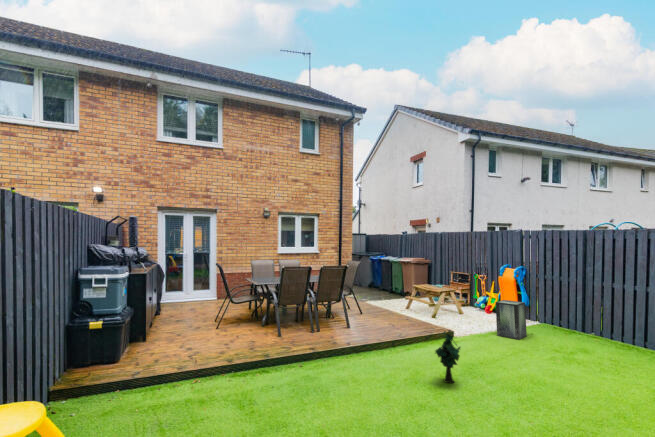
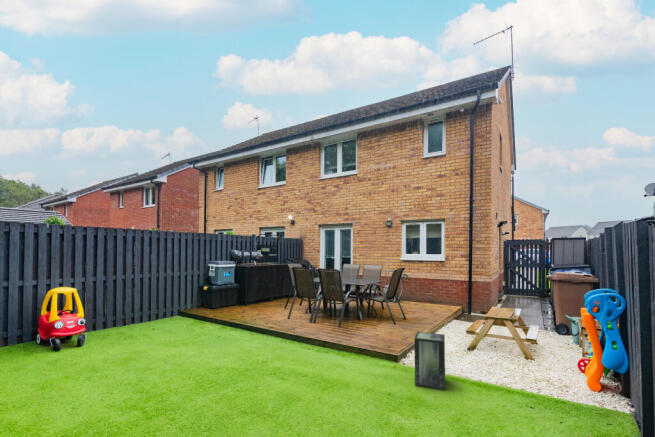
decorative plant: present [435,330,460,383] -> none [238,323,262,364]

